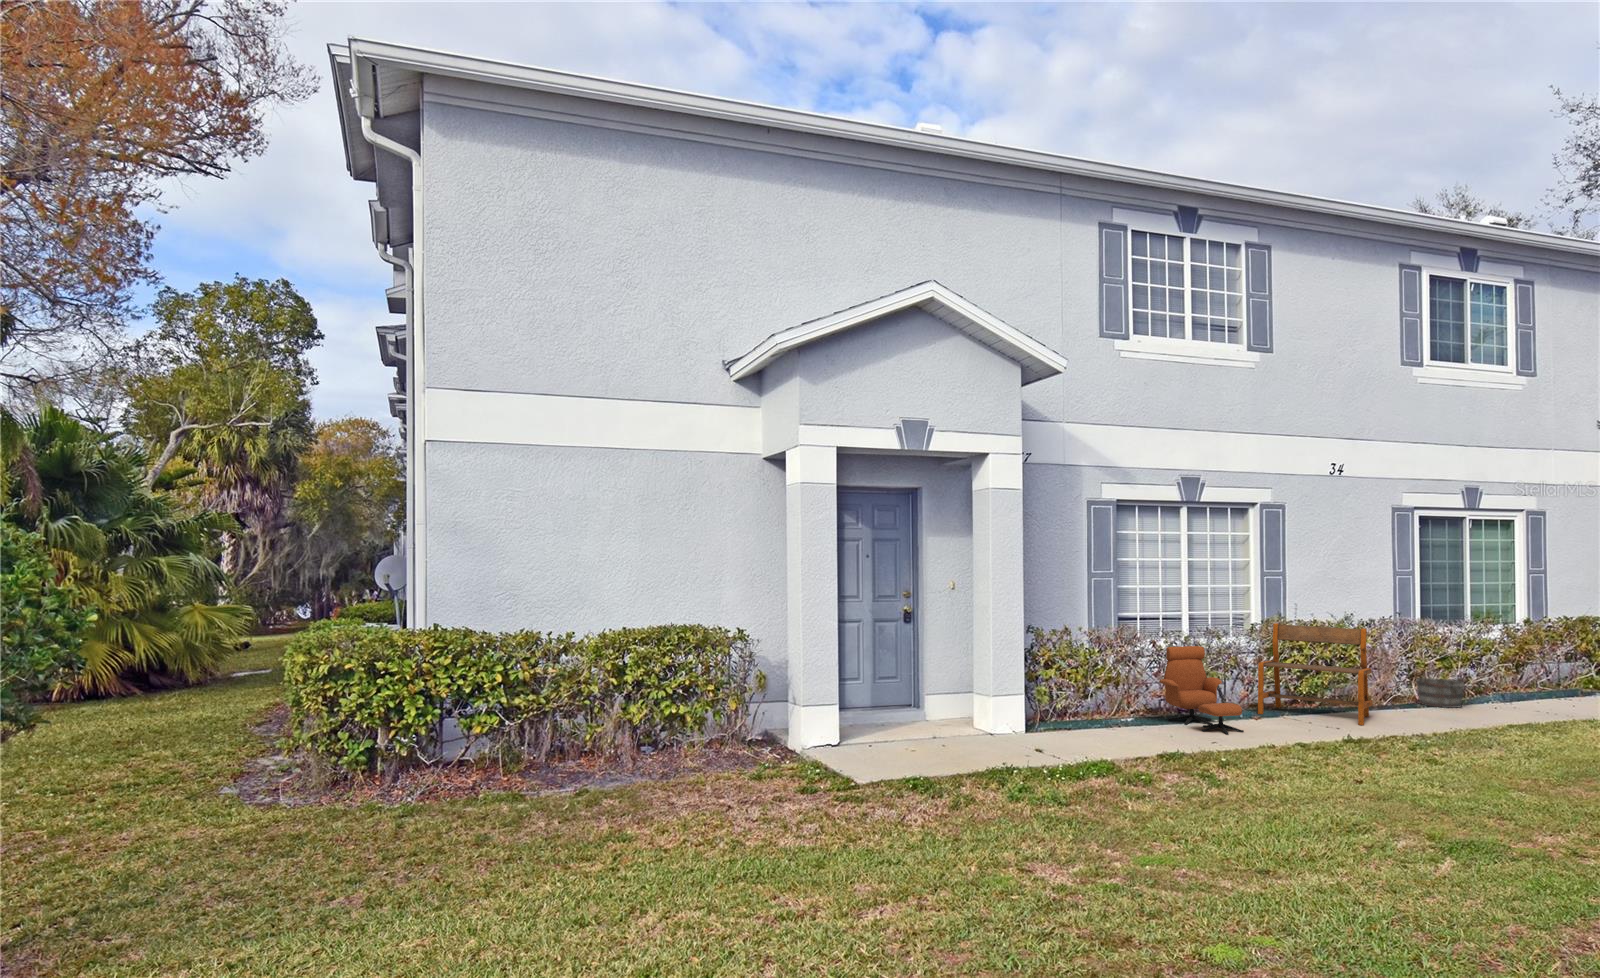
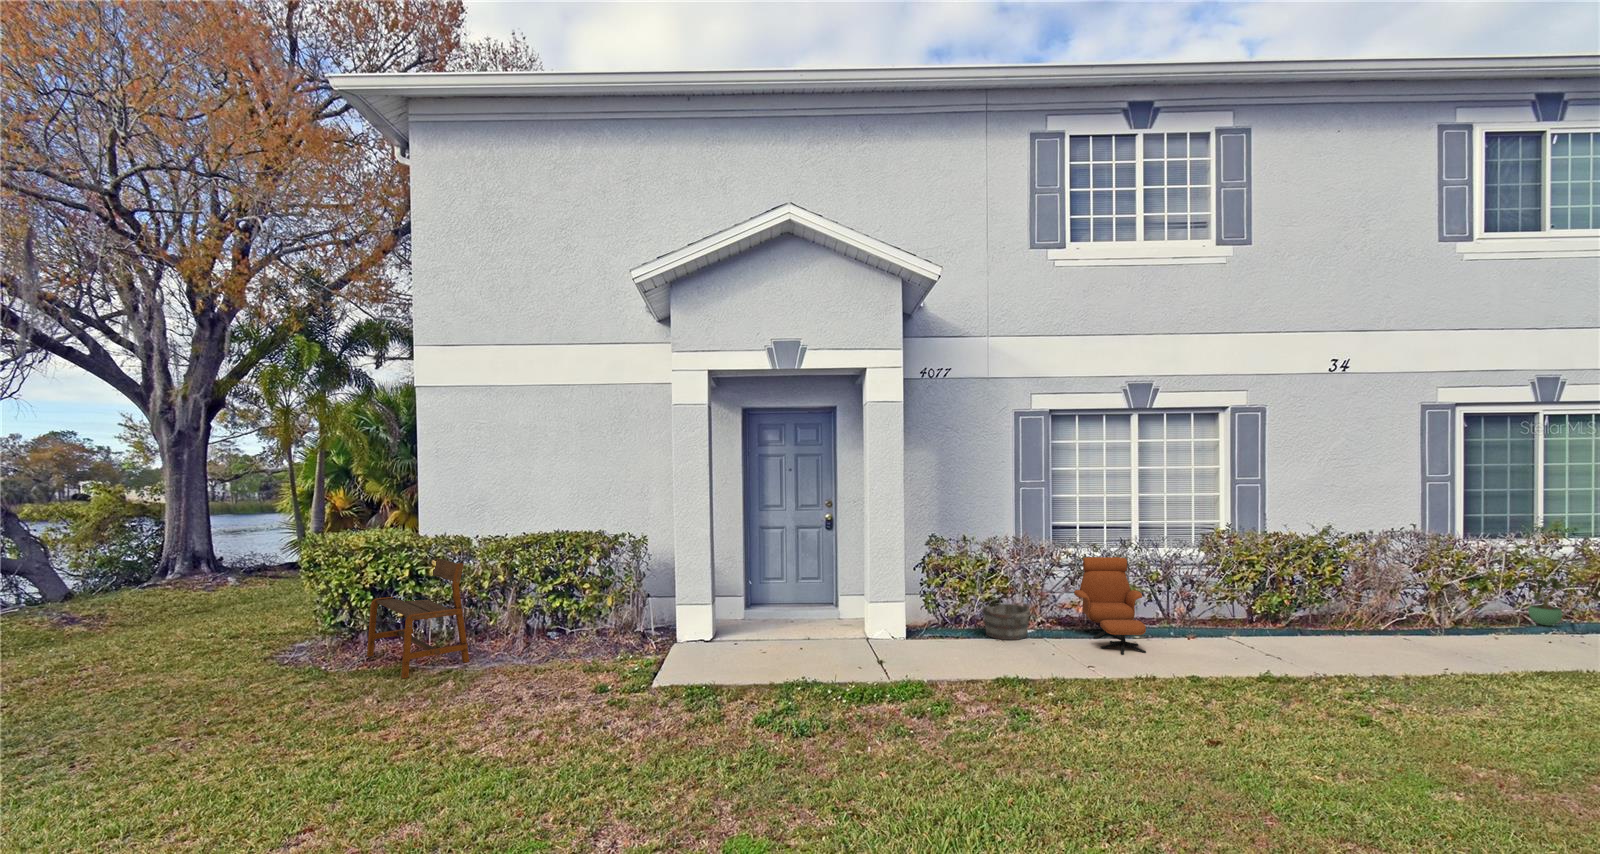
bench: present [1258,623,1373,725] -> present [367,557,469,679]
potted plant: none [1480,654,1506,696] -> present [1528,577,1565,626]
bucket: present [1416,678,1465,708] -> present [982,603,1030,640]

